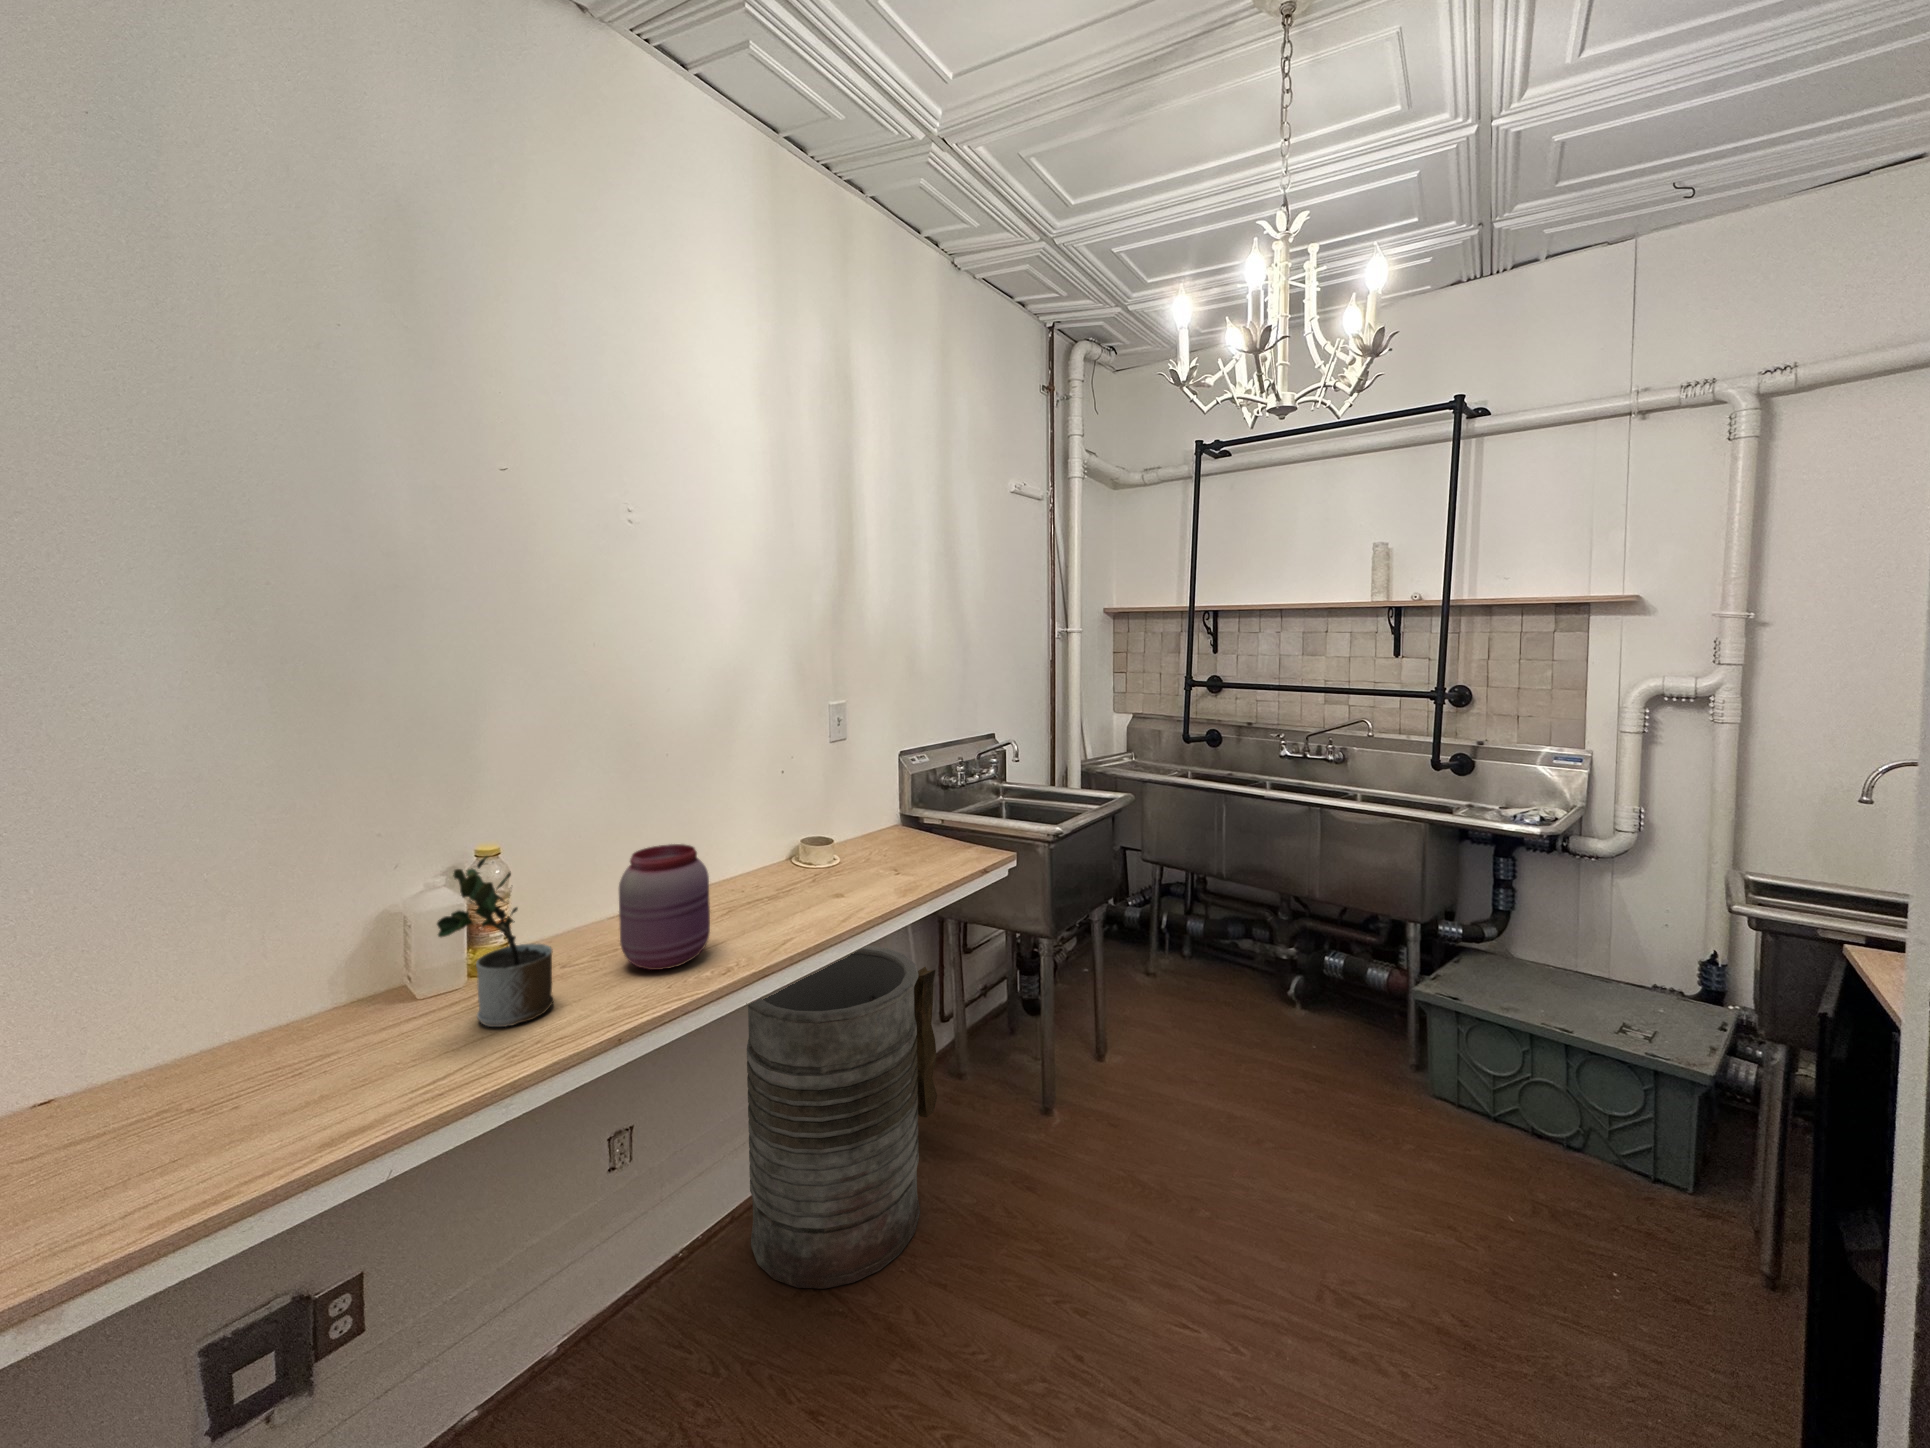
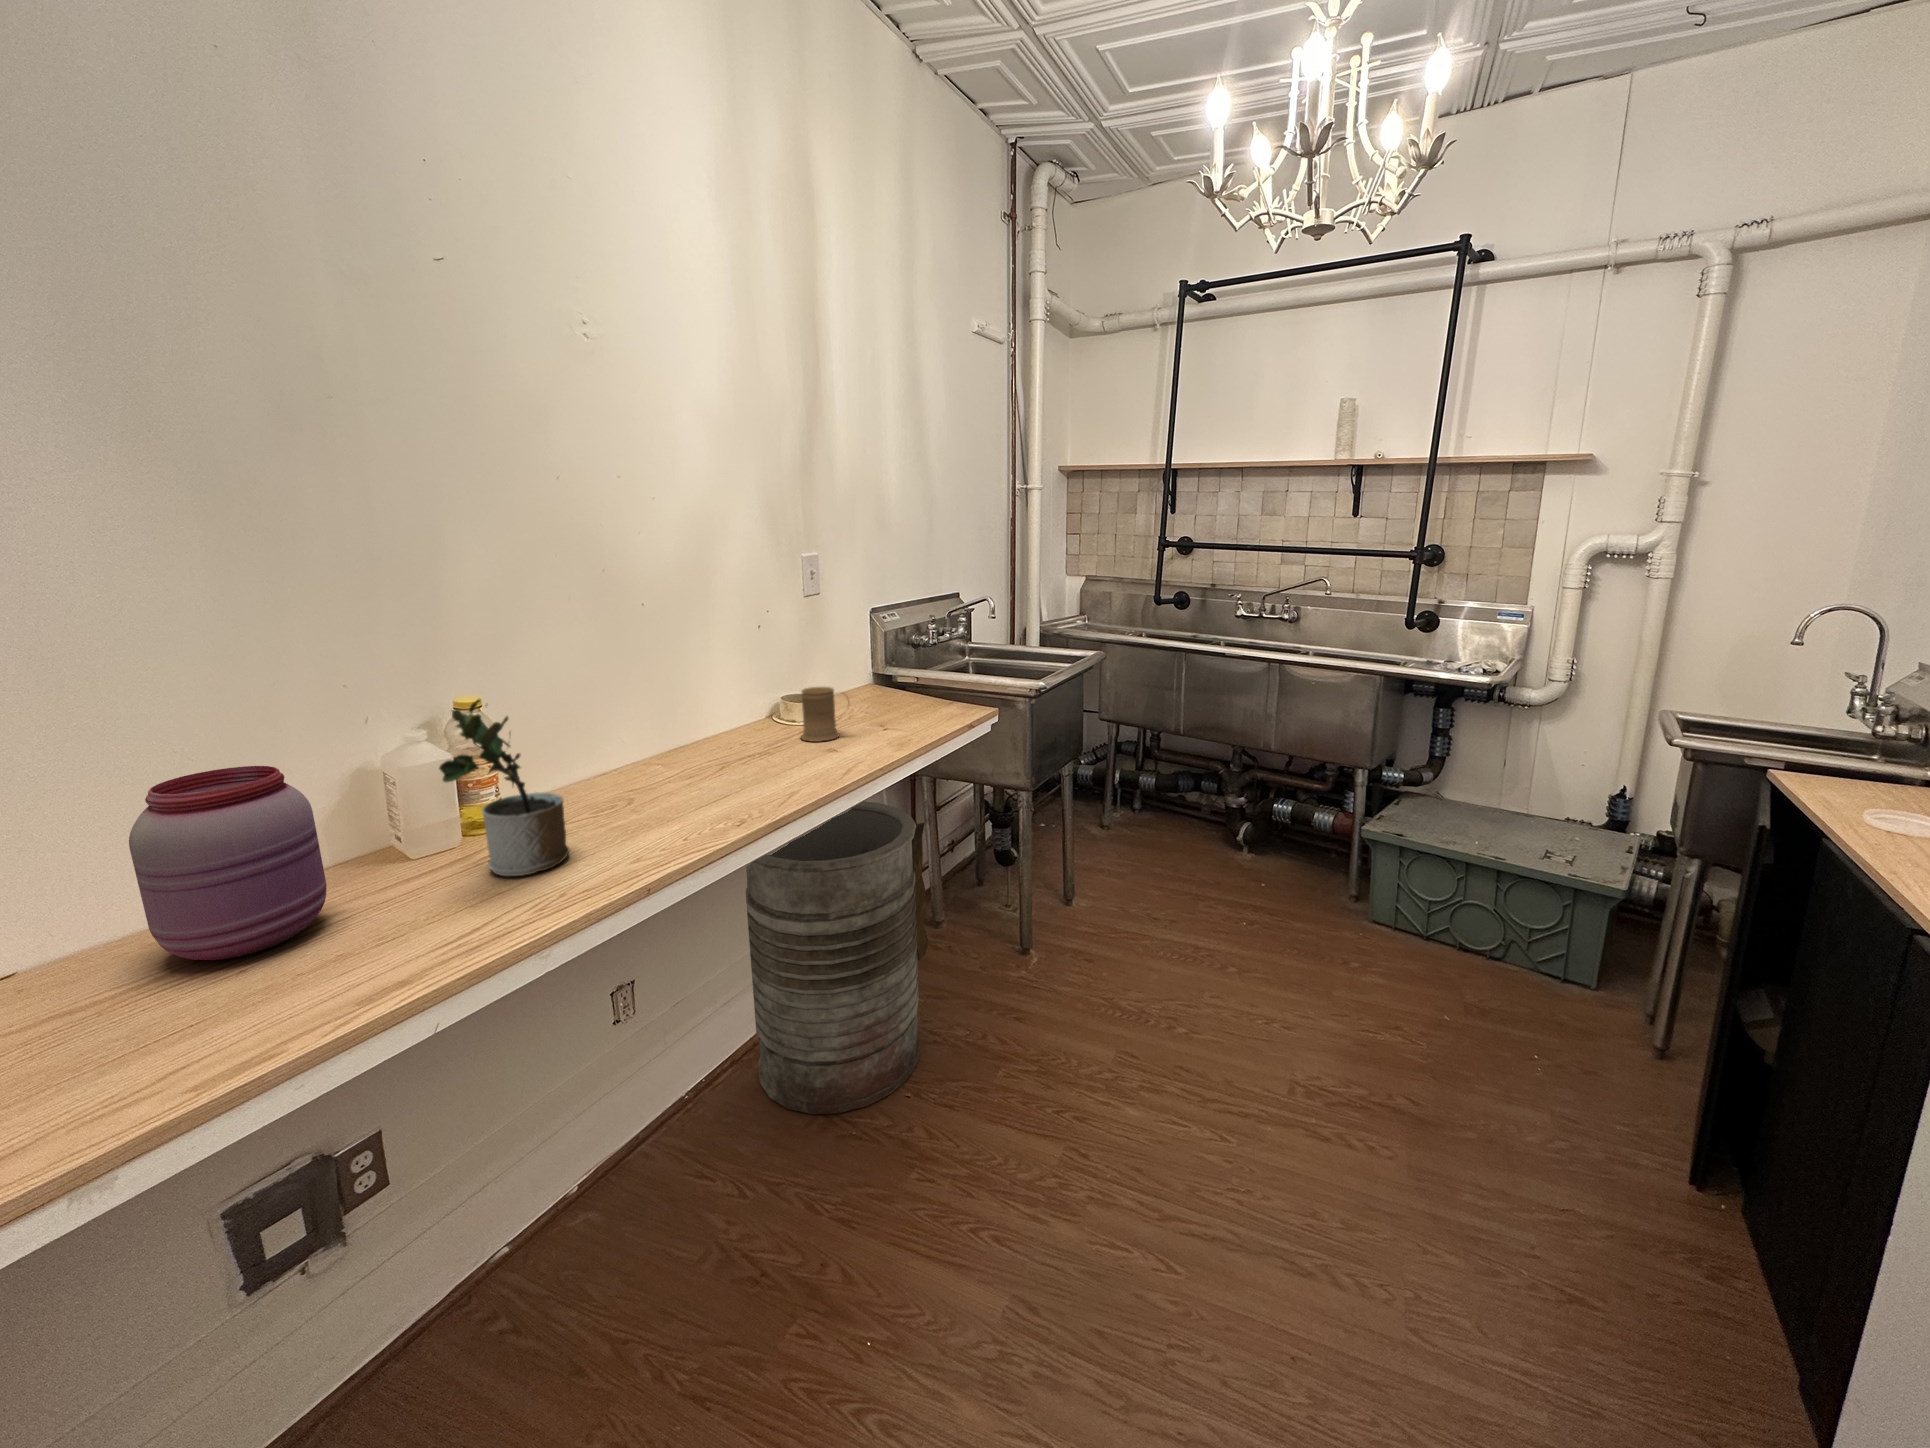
mug: none [810,832,858,887] -> present [801,687,849,742]
jar: present [619,844,710,970] -> present [129,766,326,960]

